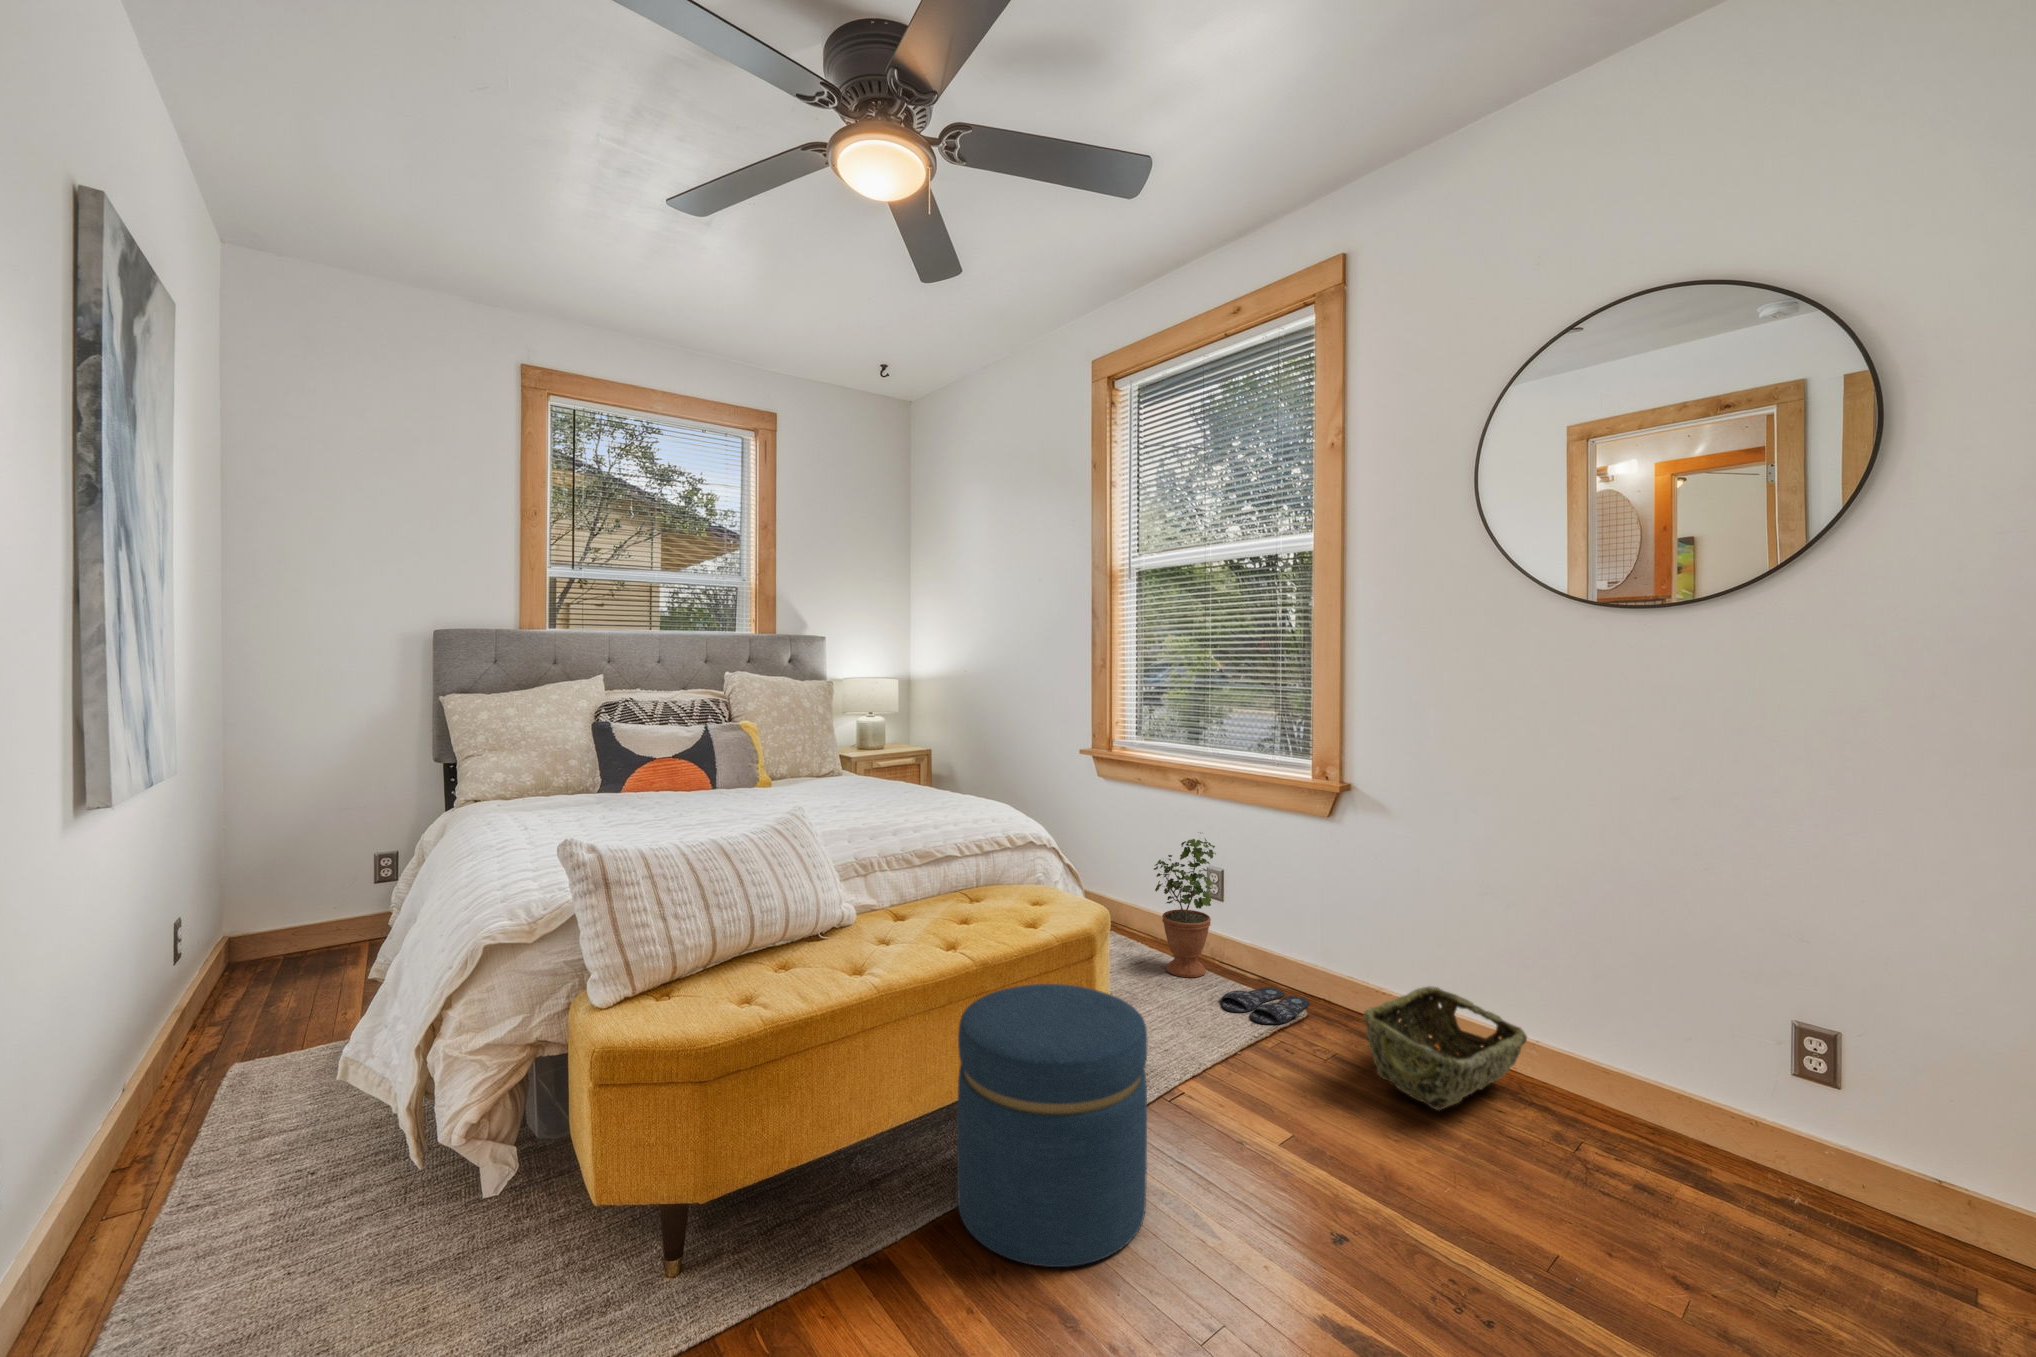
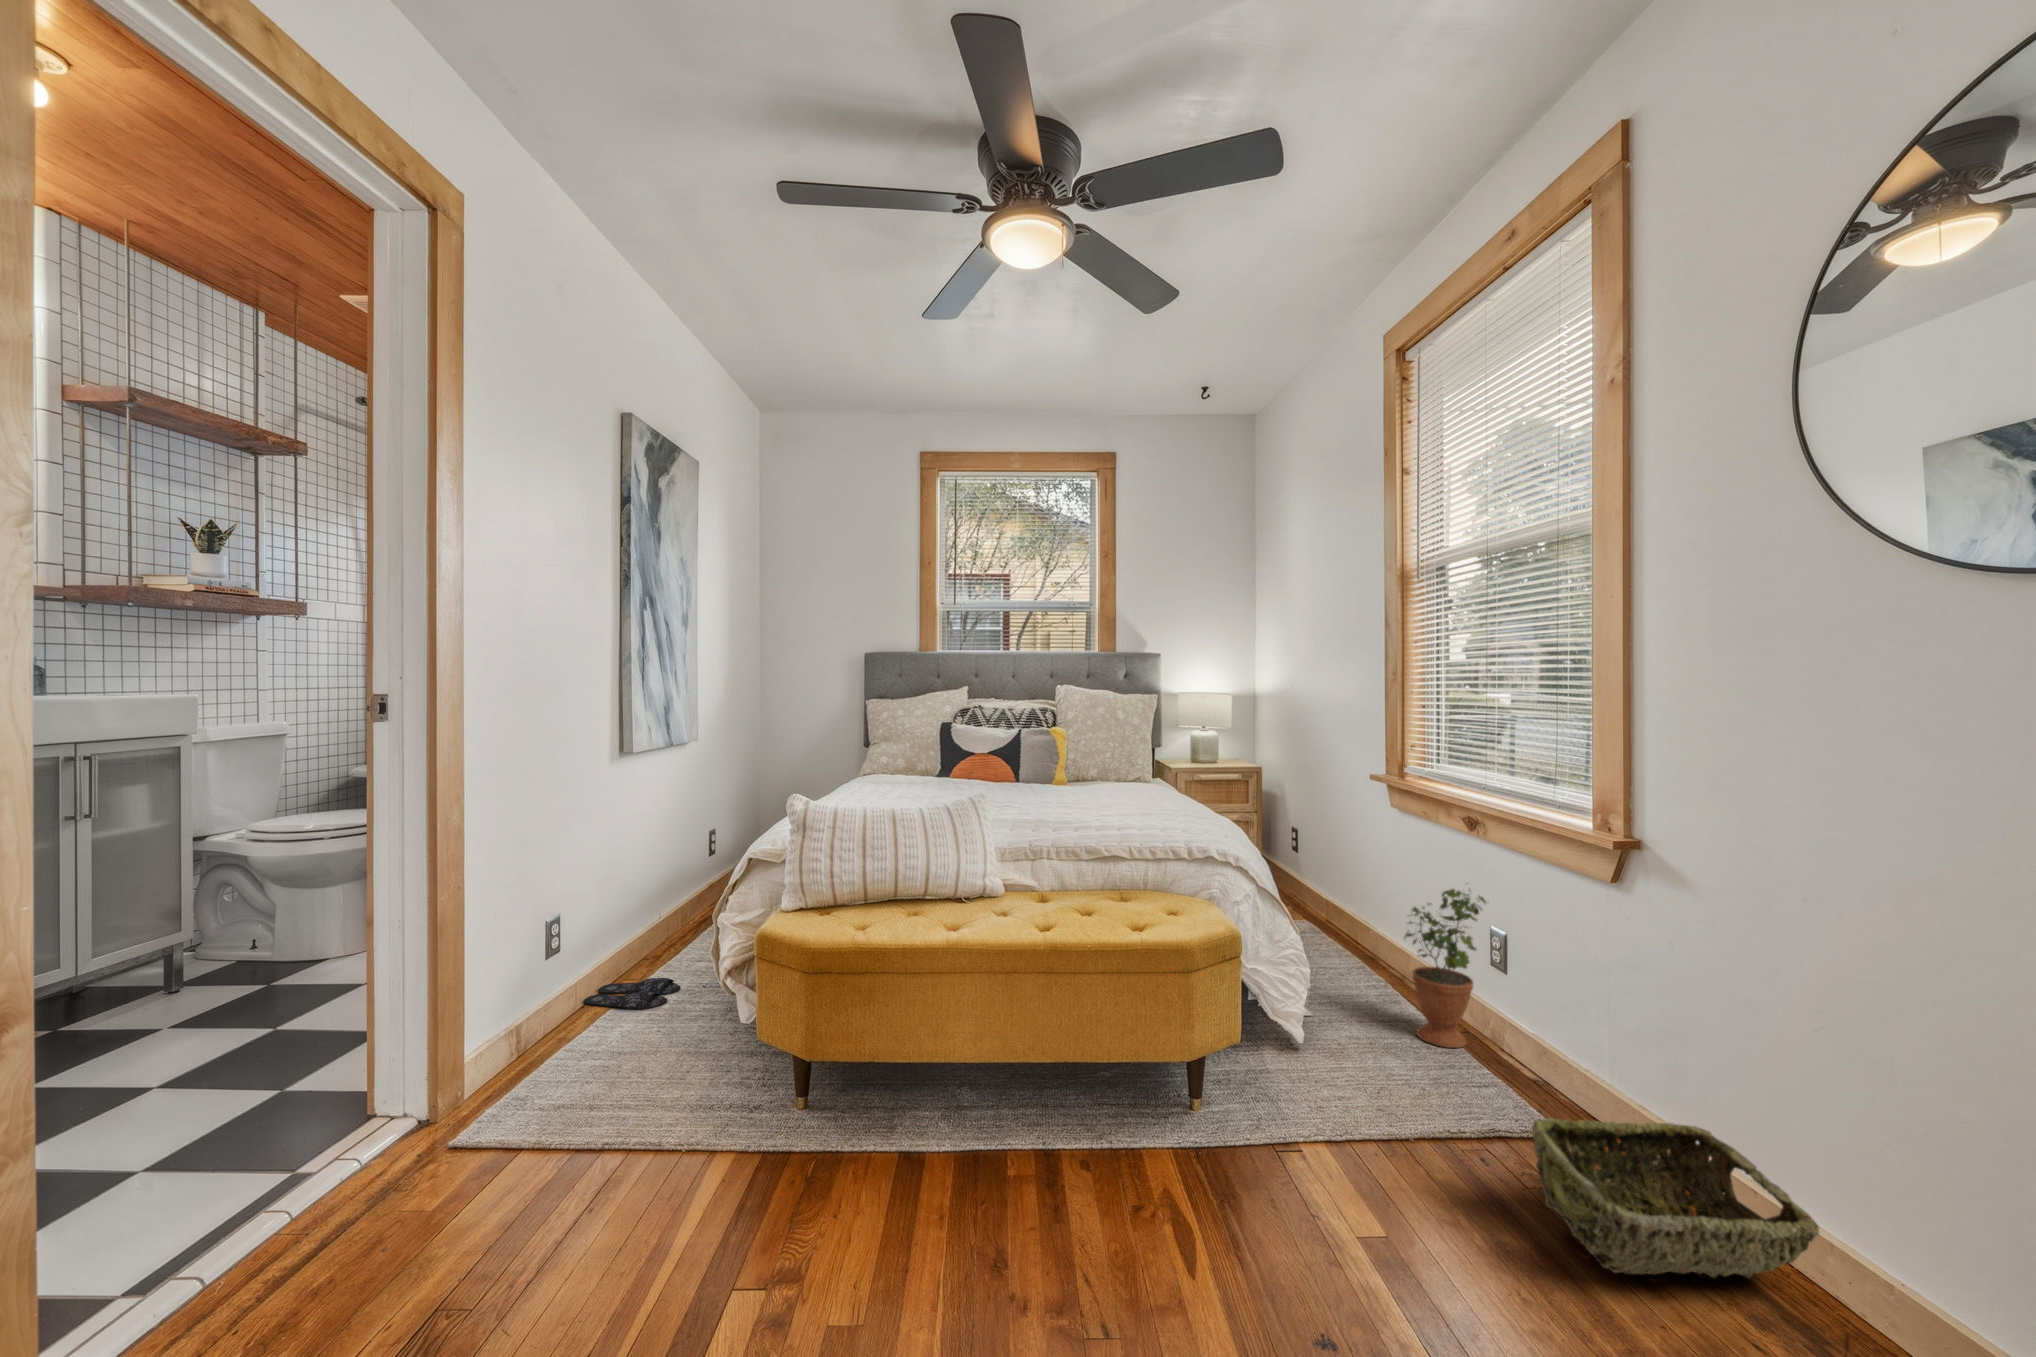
ottoman: present [957,984,1147,1267] -> none [992,974,1166,1230]
slippers: present [1222,987,1310,1024] -> present [584,978,680,1009]

